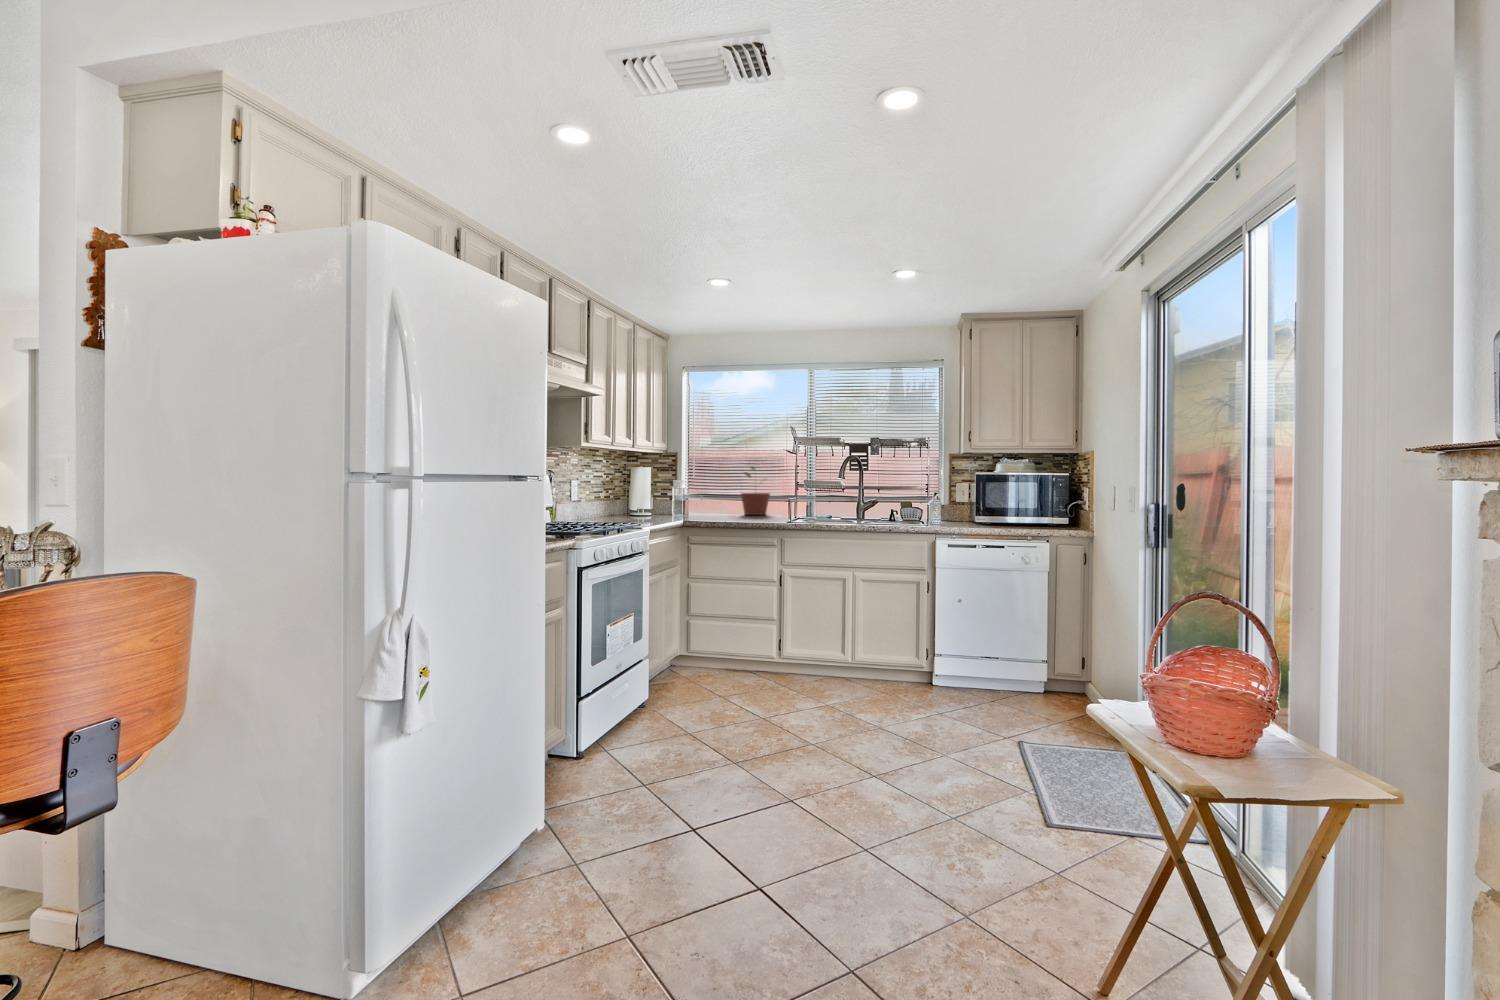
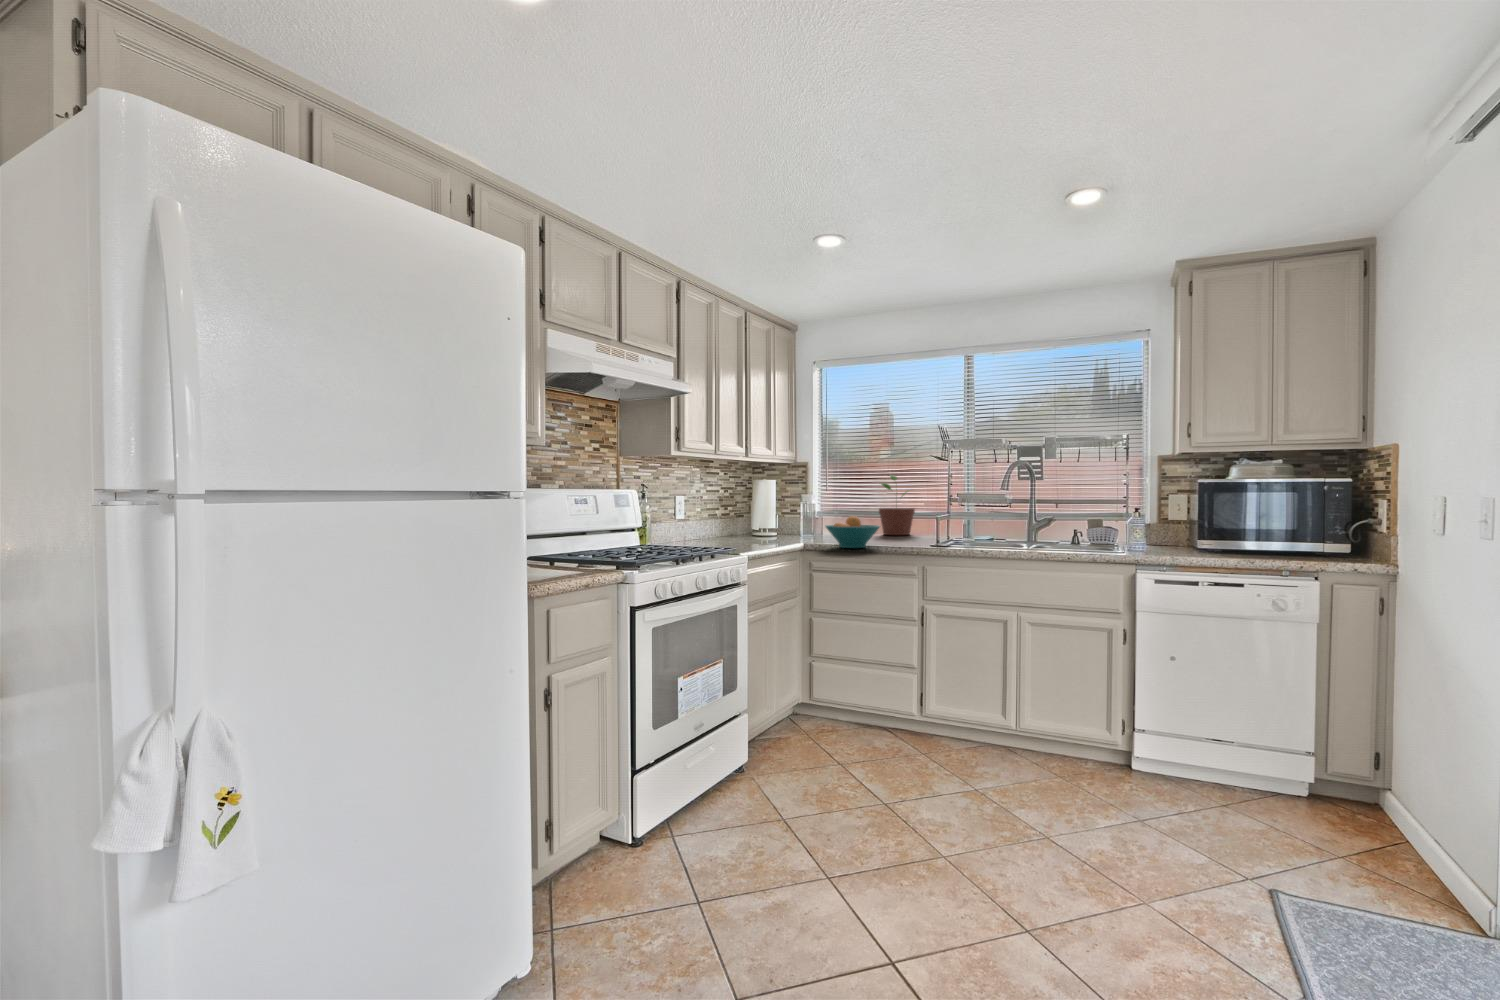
fruit bowl: none [703,498,749,524] -> present [826,516,880,548]

